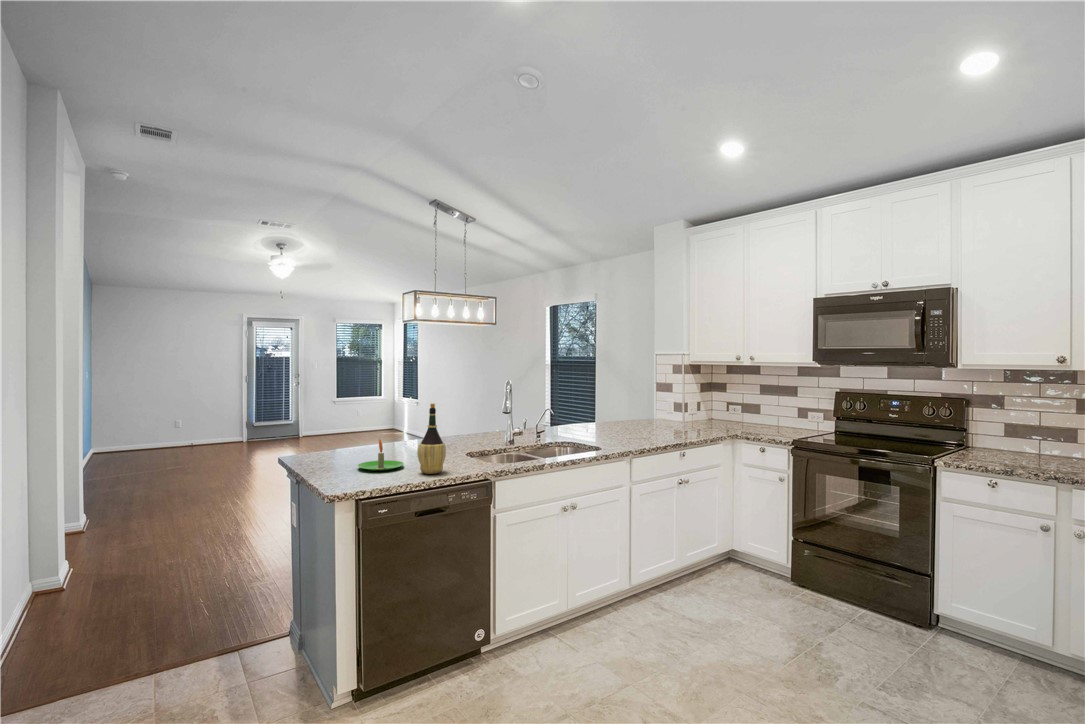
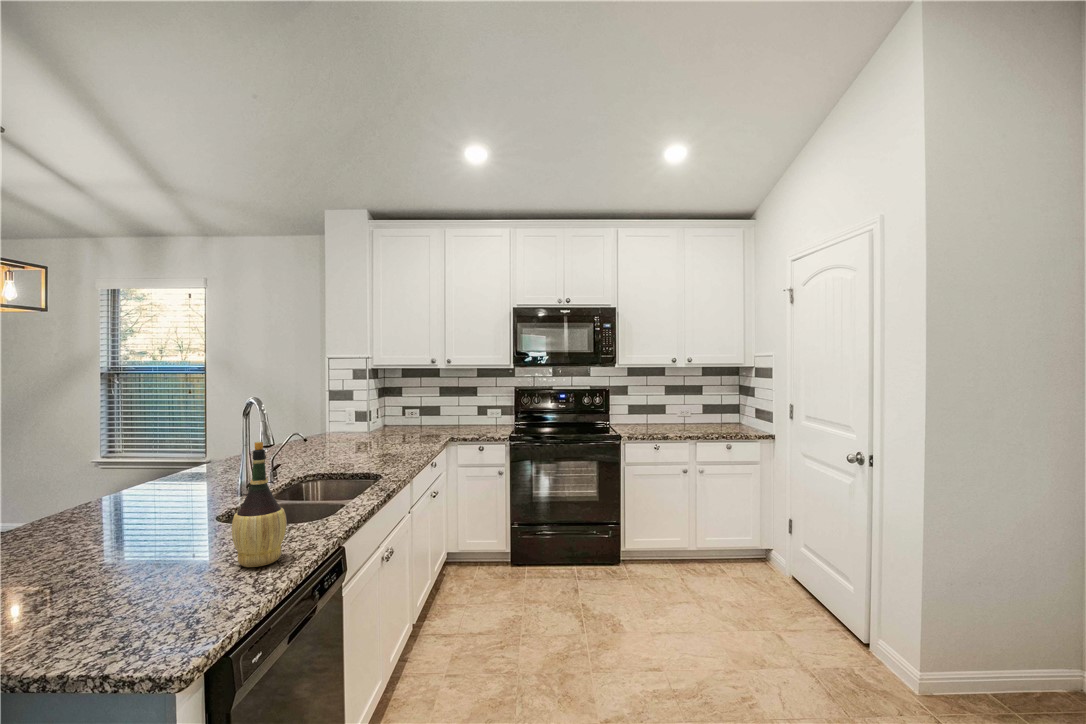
candle: present [358,439,404,471] -> none [67,530,183,602]

